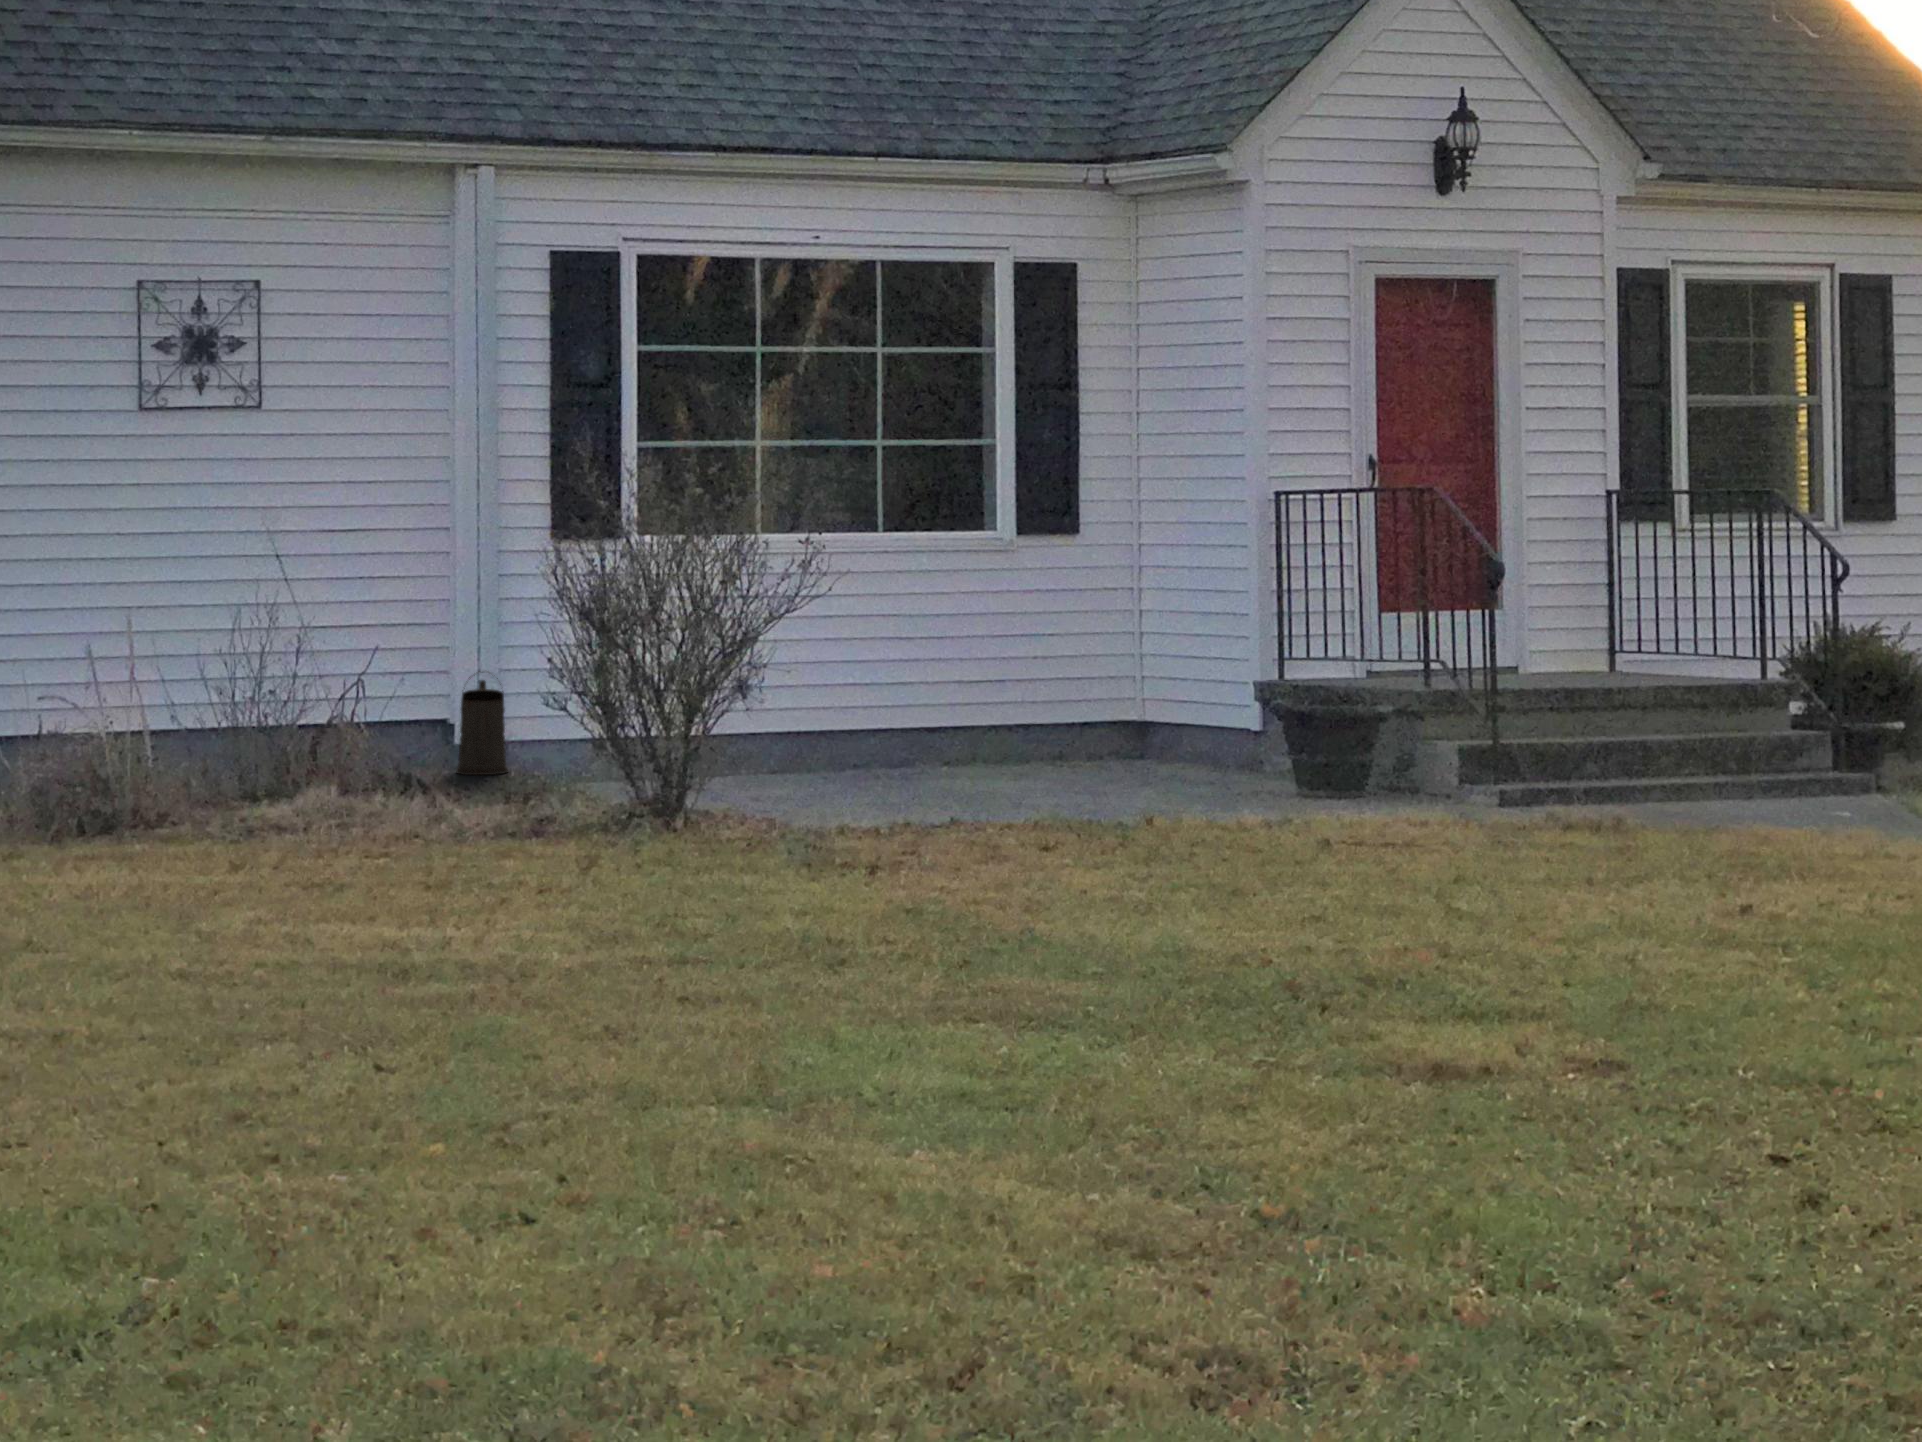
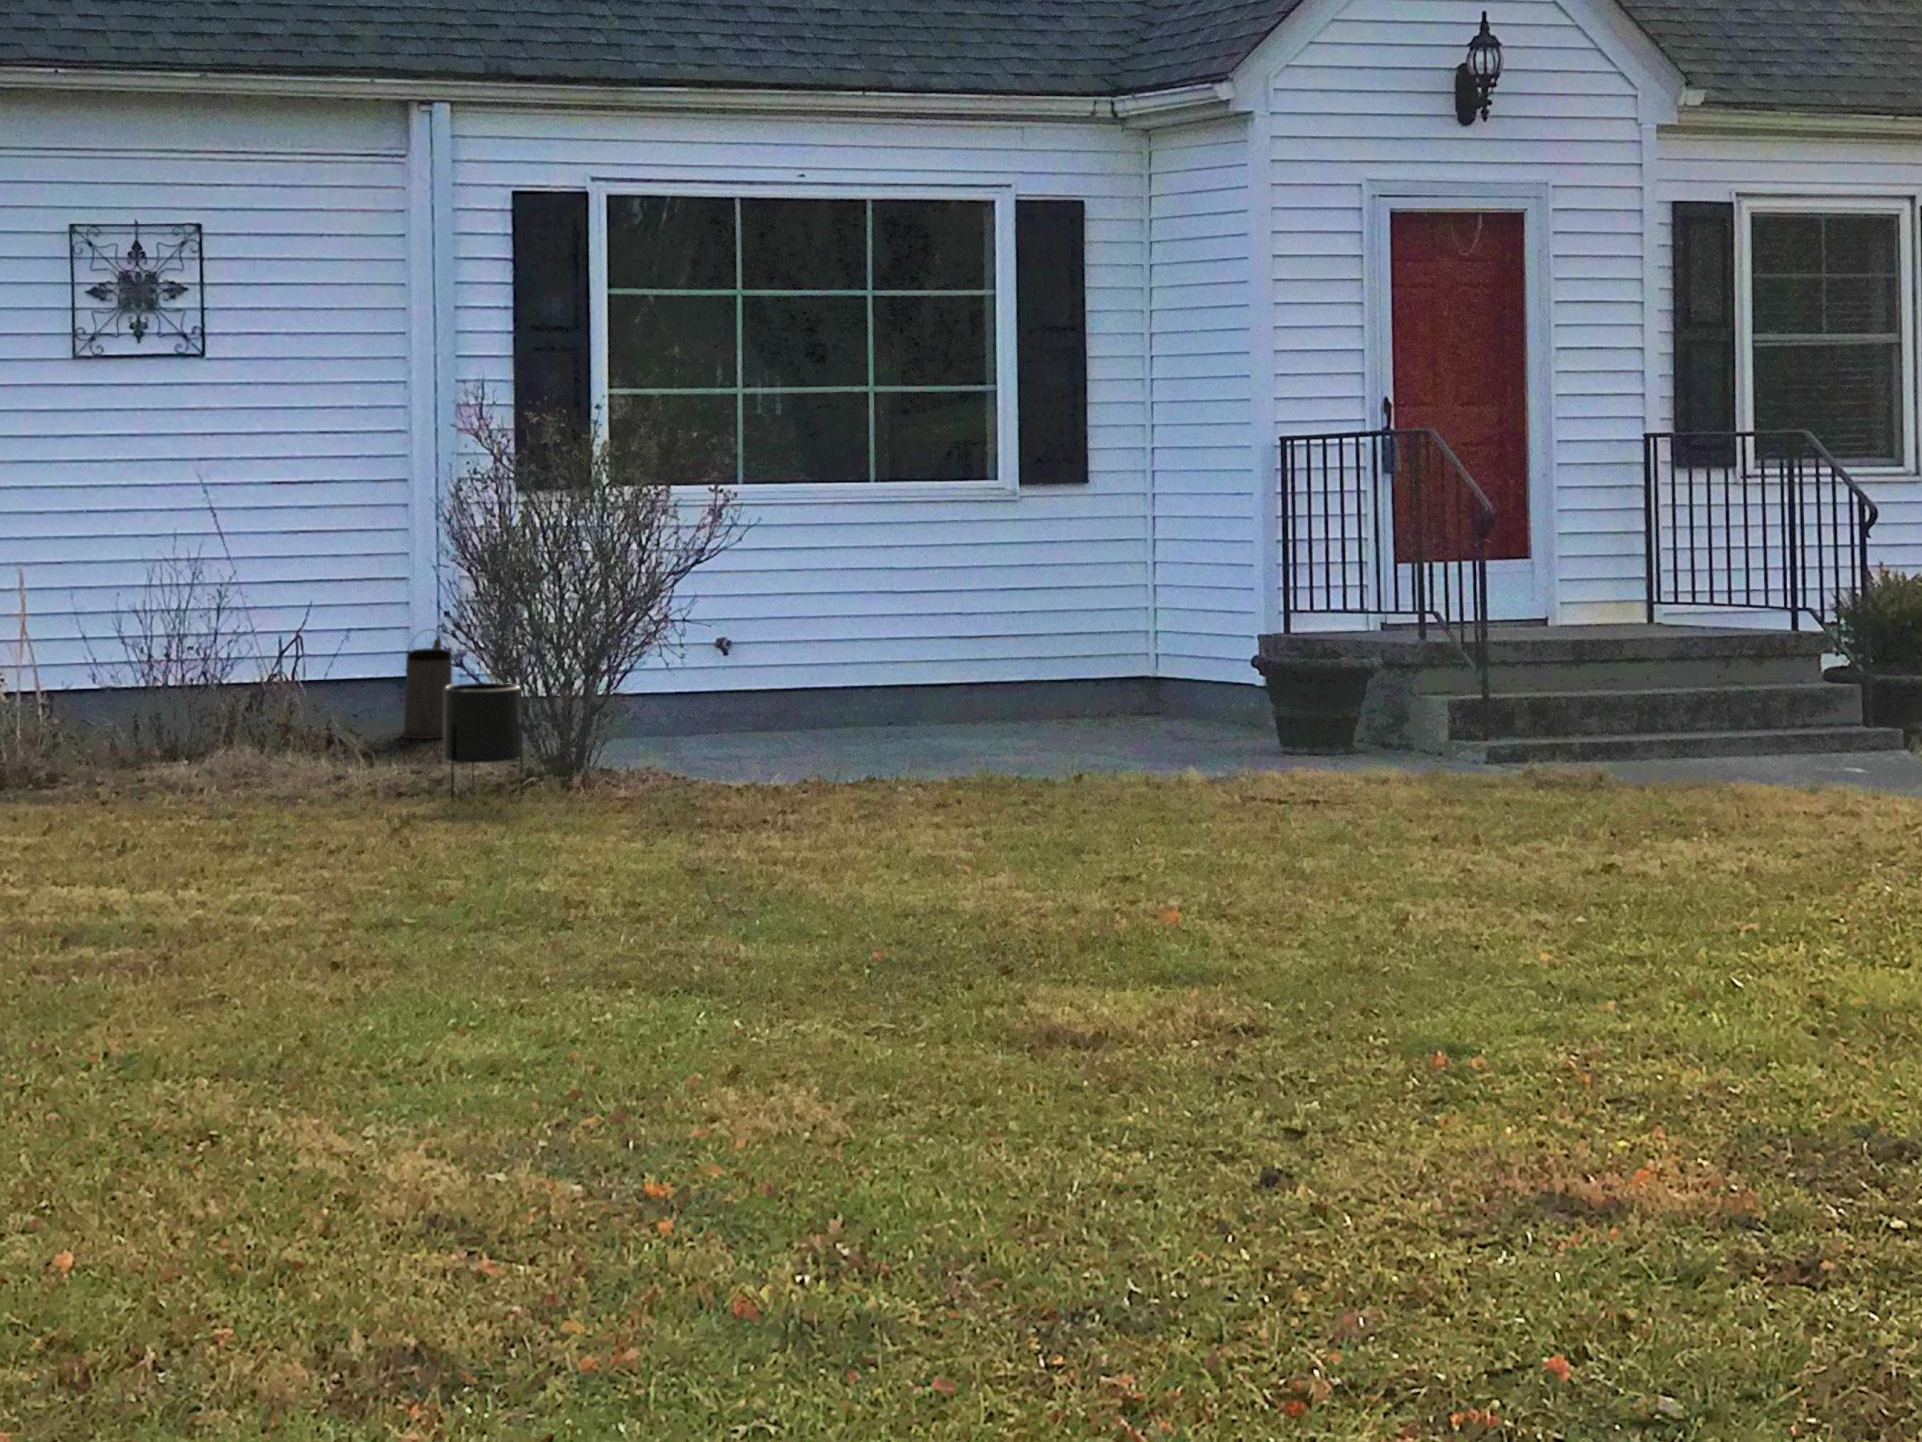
planter: none [547,720,621,830] -> present [443,683,523,800]

